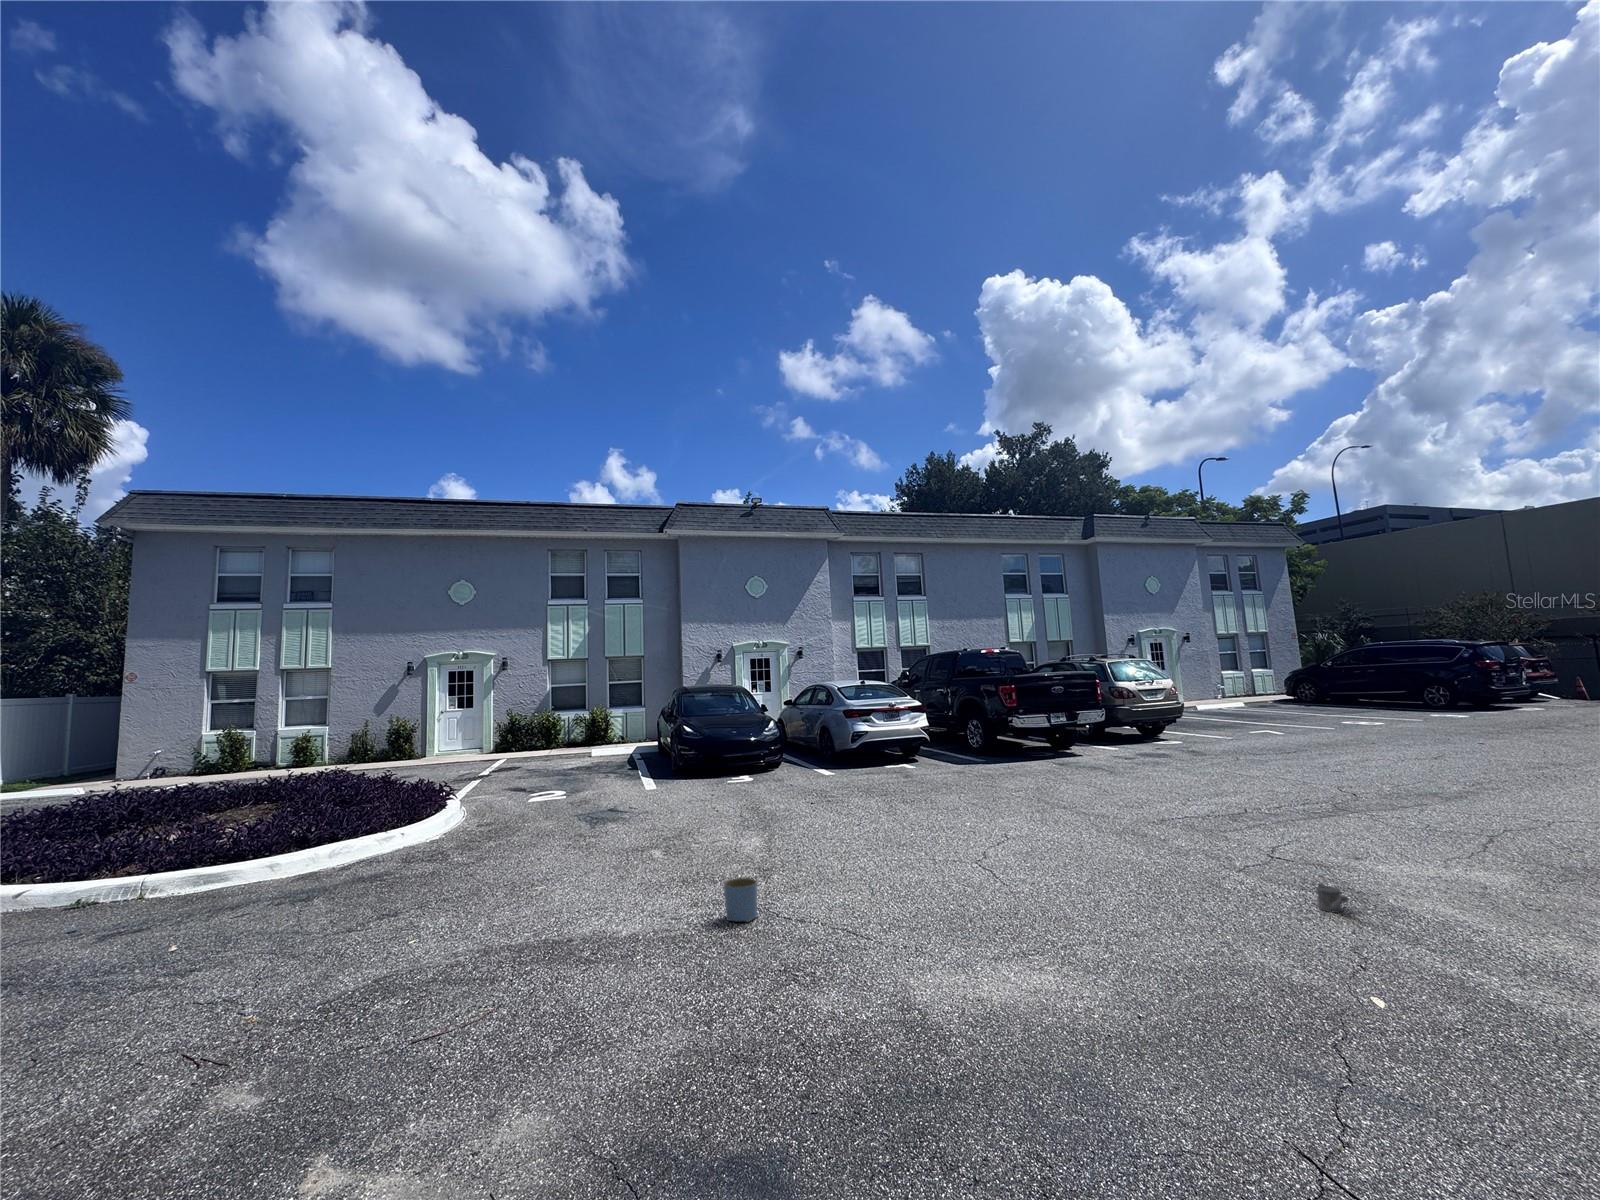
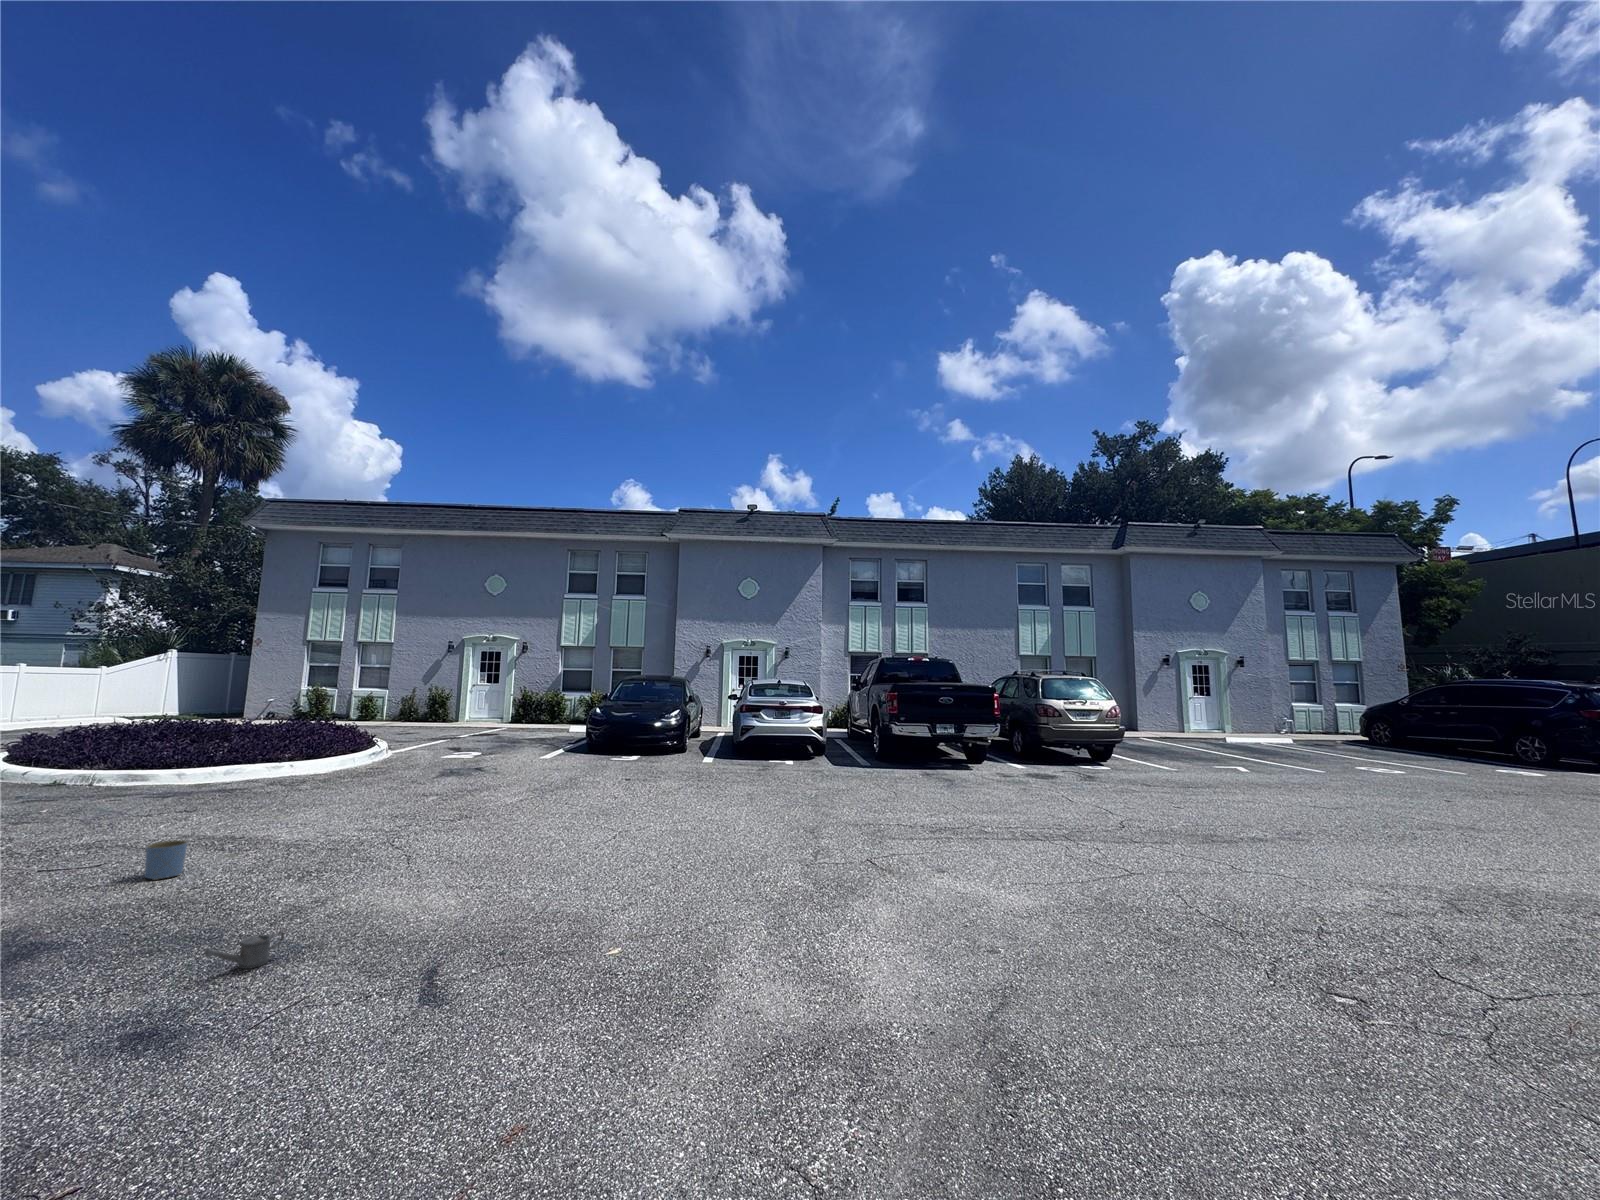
watering can: present [1316,883,1348,913] -> present [205,932,284,969]

